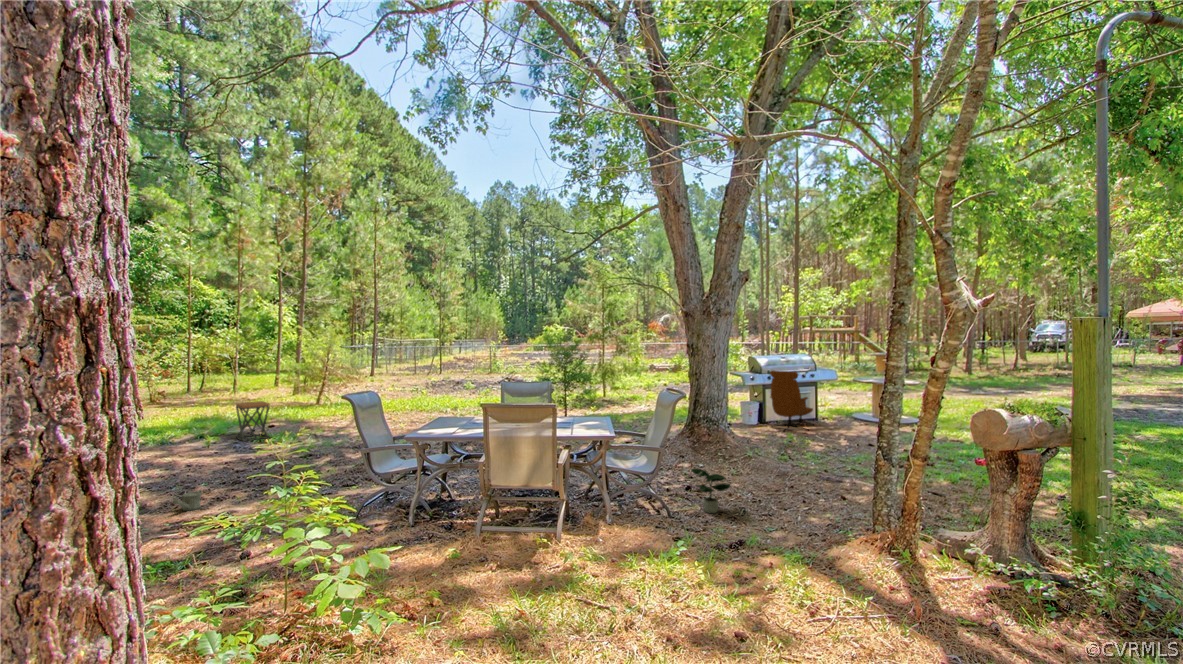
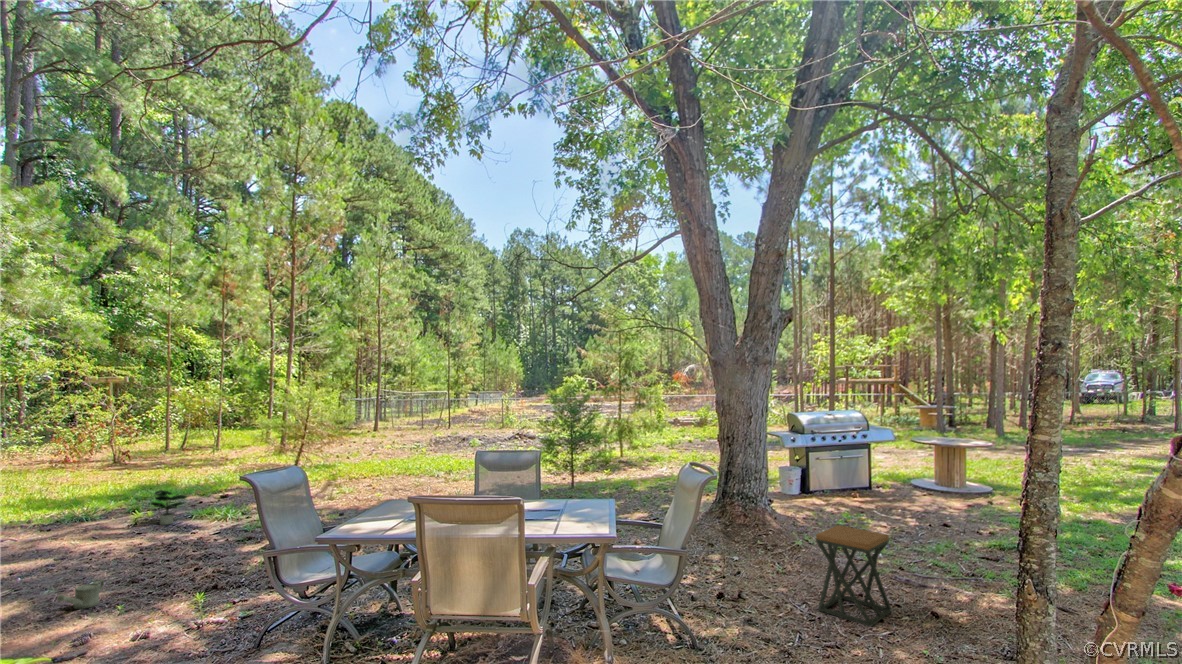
lounge chair: present [770,371,813,431] -> none [815,430,870,505]
stool: present [236,401,270,441] -> present [816,525,891,626]
potted plant: present [691,469,730,513] -> present [151,490,187,525]

